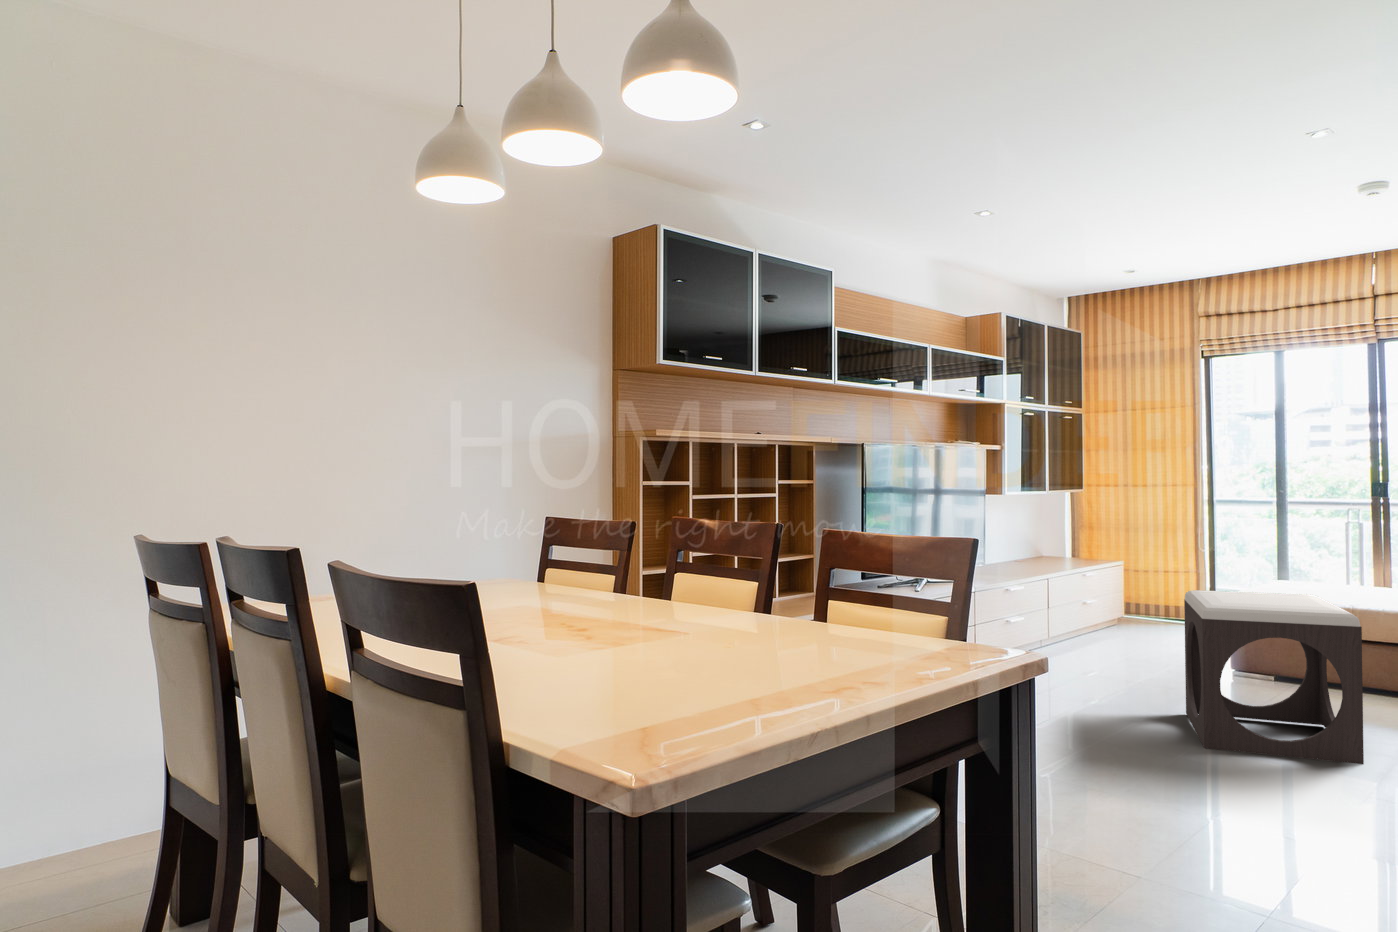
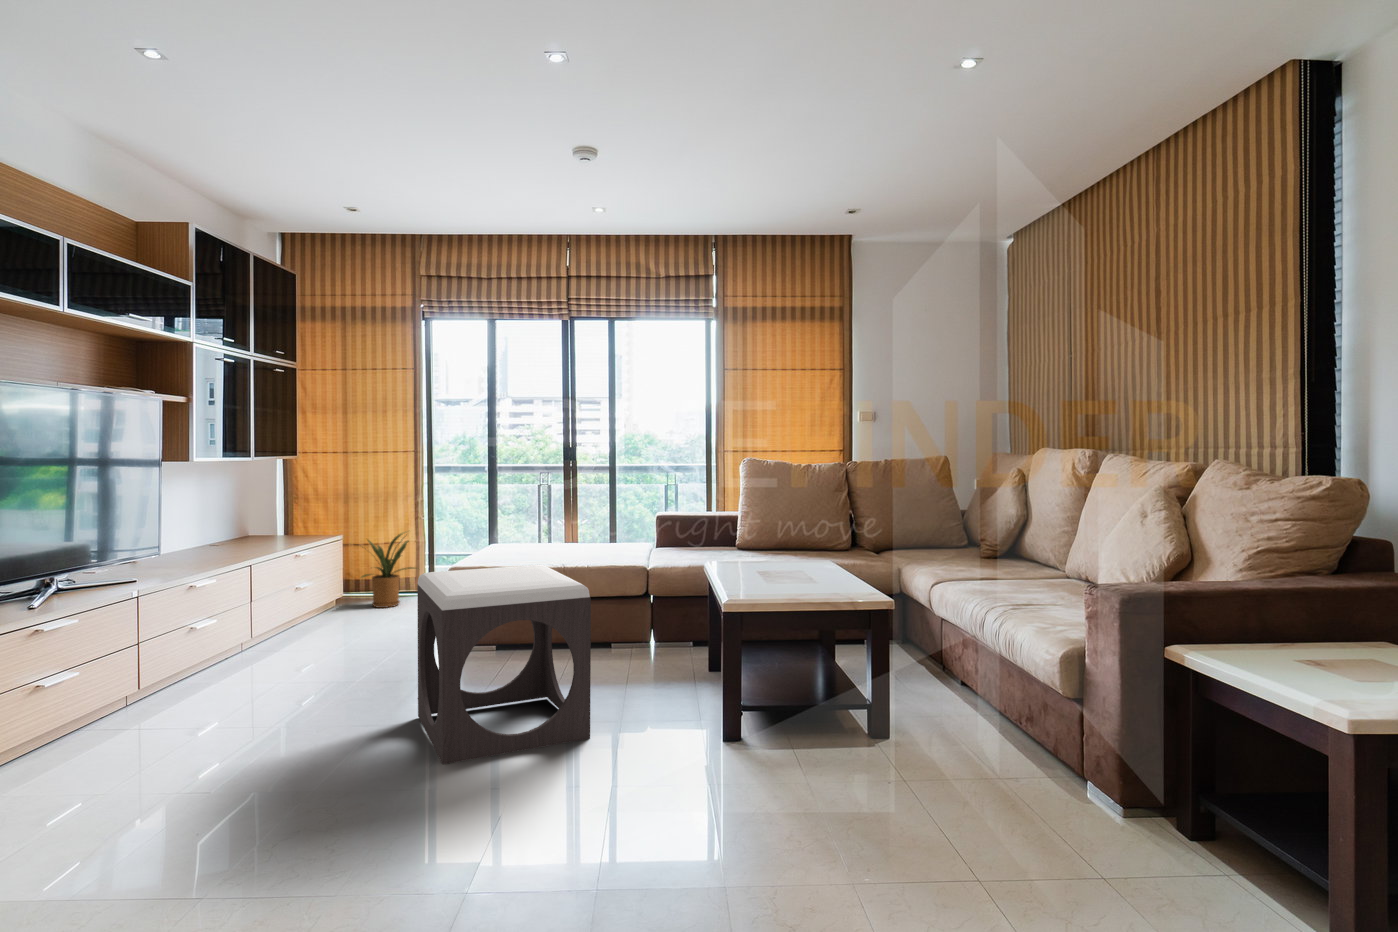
house plant: none [1124,561,1200,631] -> present [362,532,415,608]

